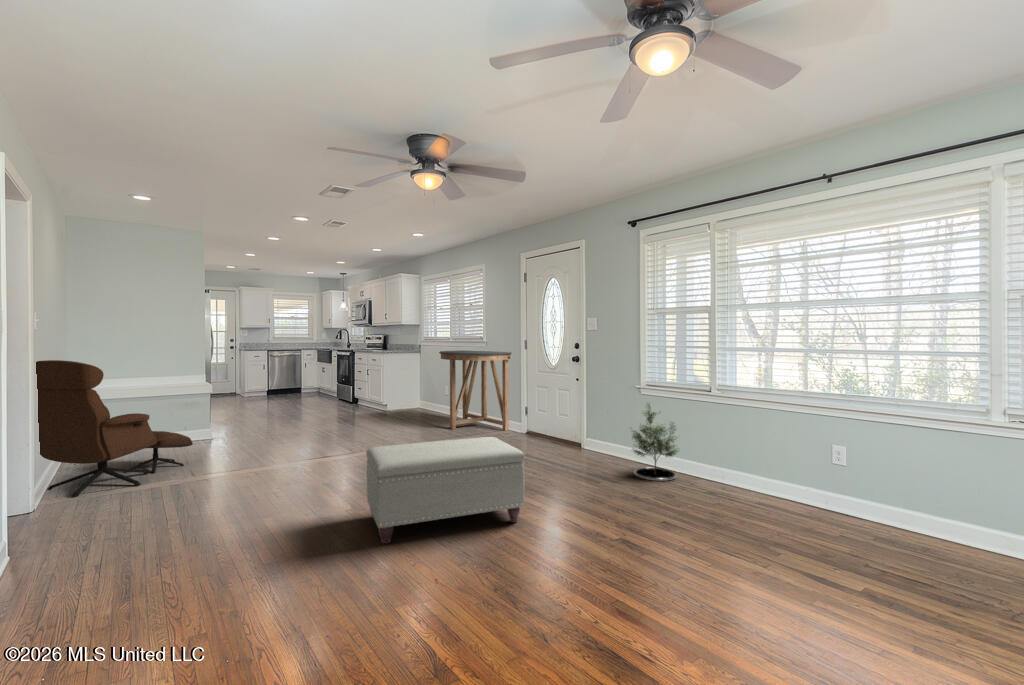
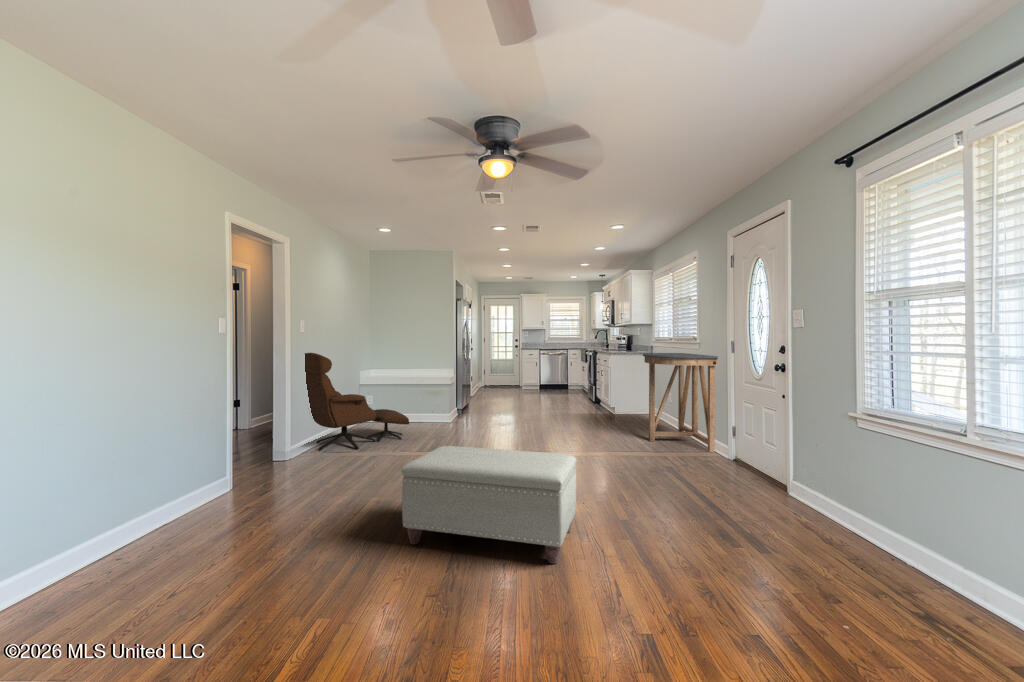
potted tree: present [631,404,678,481] -> none [799,440,902,574]

